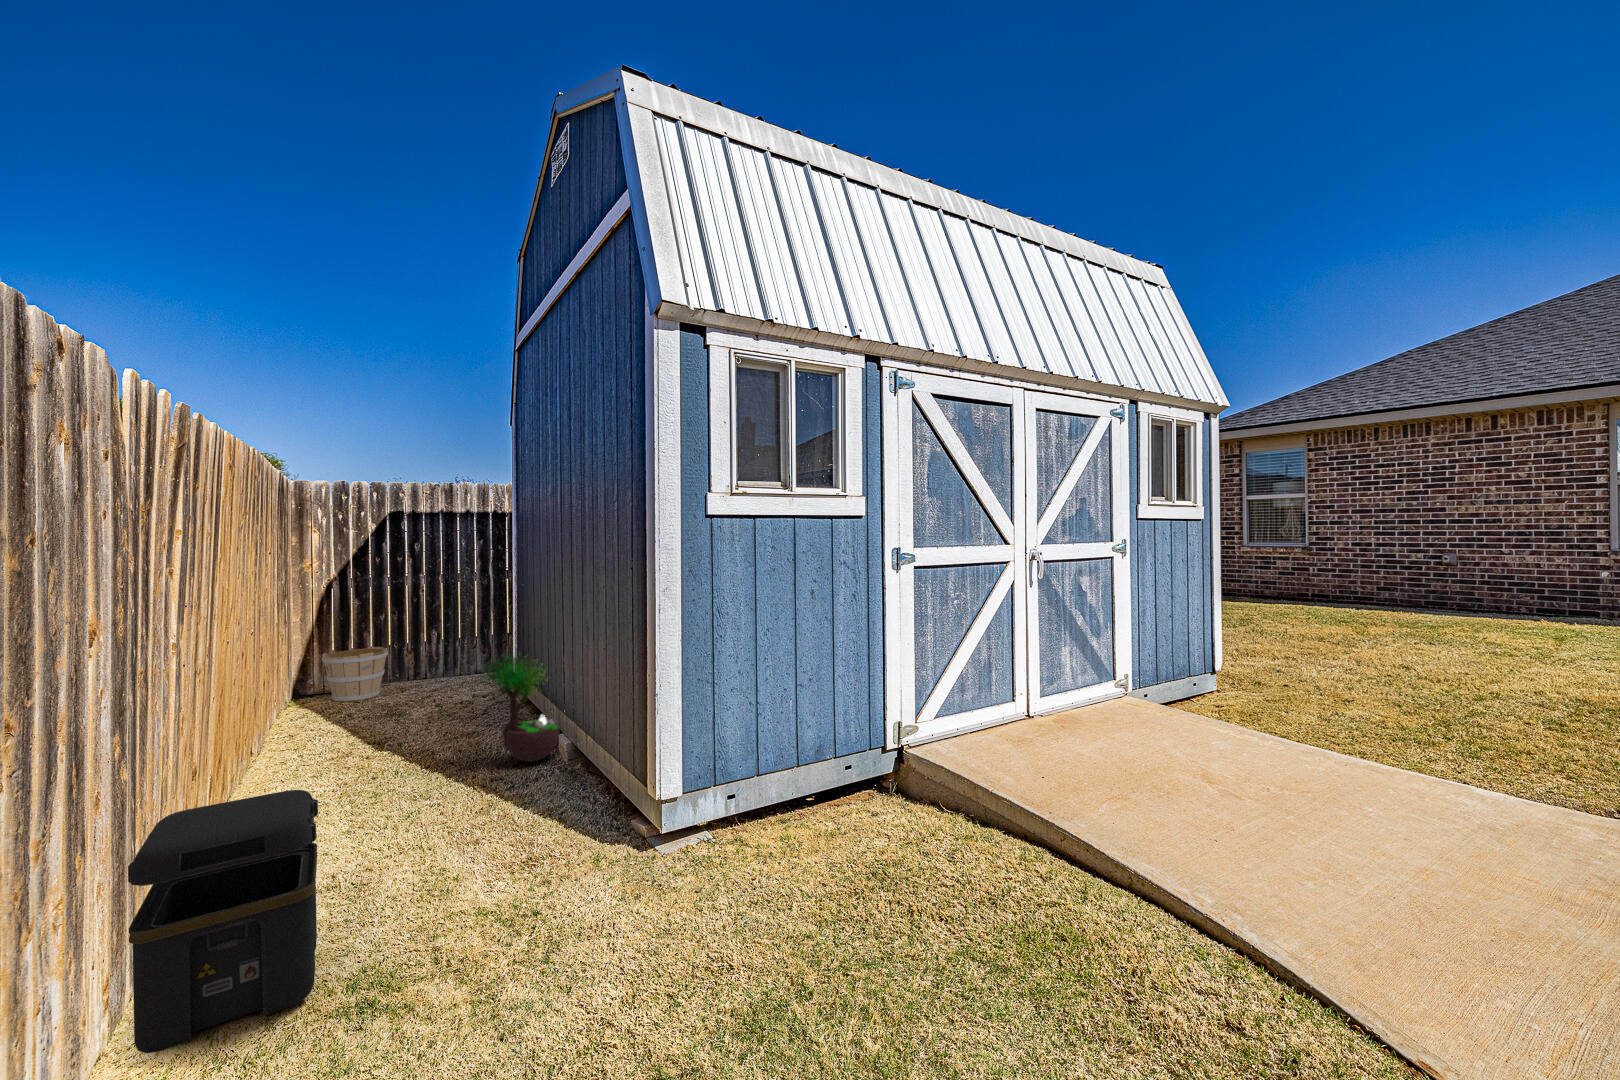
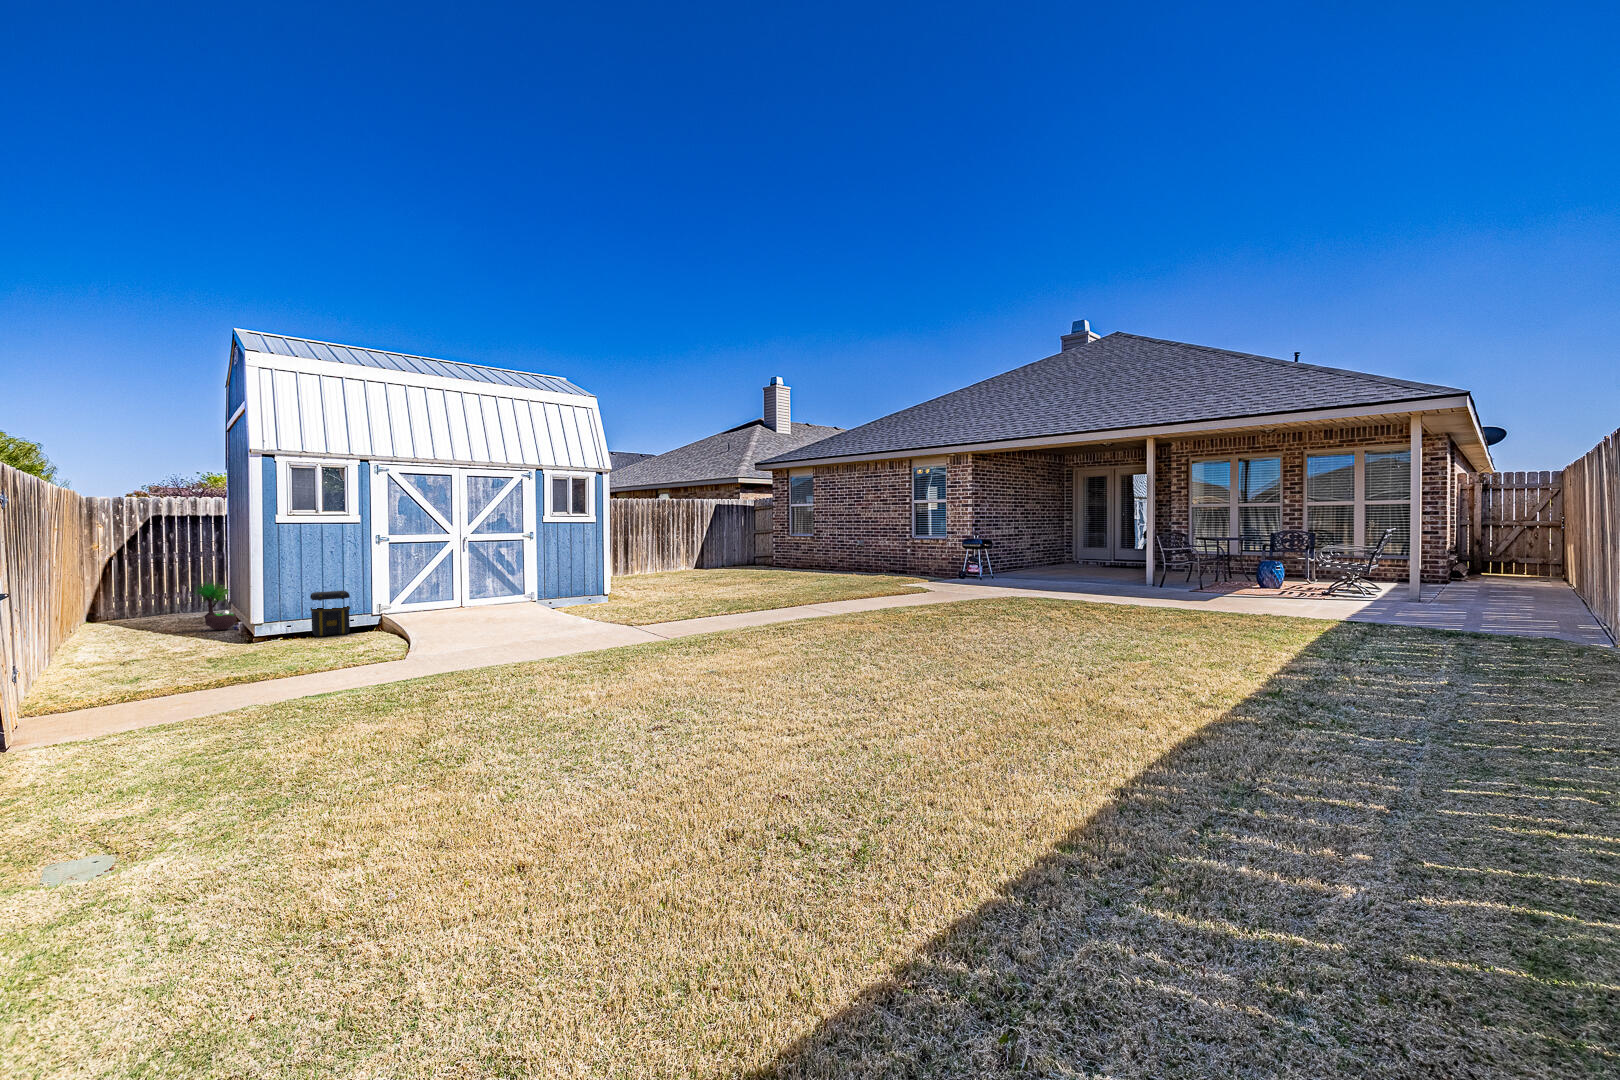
wooden bucket: present [322,647,388,702] -> none [106,594,151,623]
toolbox: present [128,790,318,1053] -> present [310,591,350,637]

